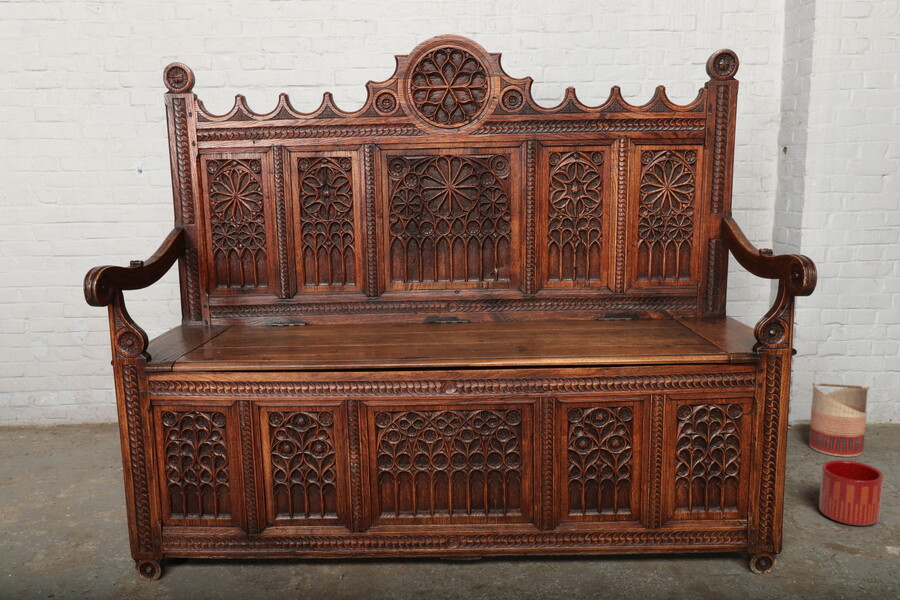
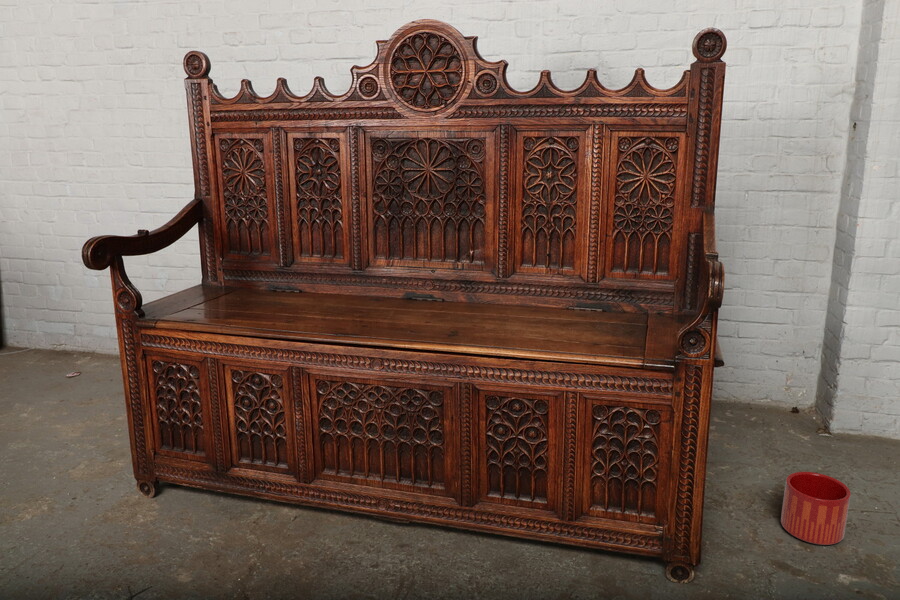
basket: present [809,383,869,457] -> none [818,382,889,465]

